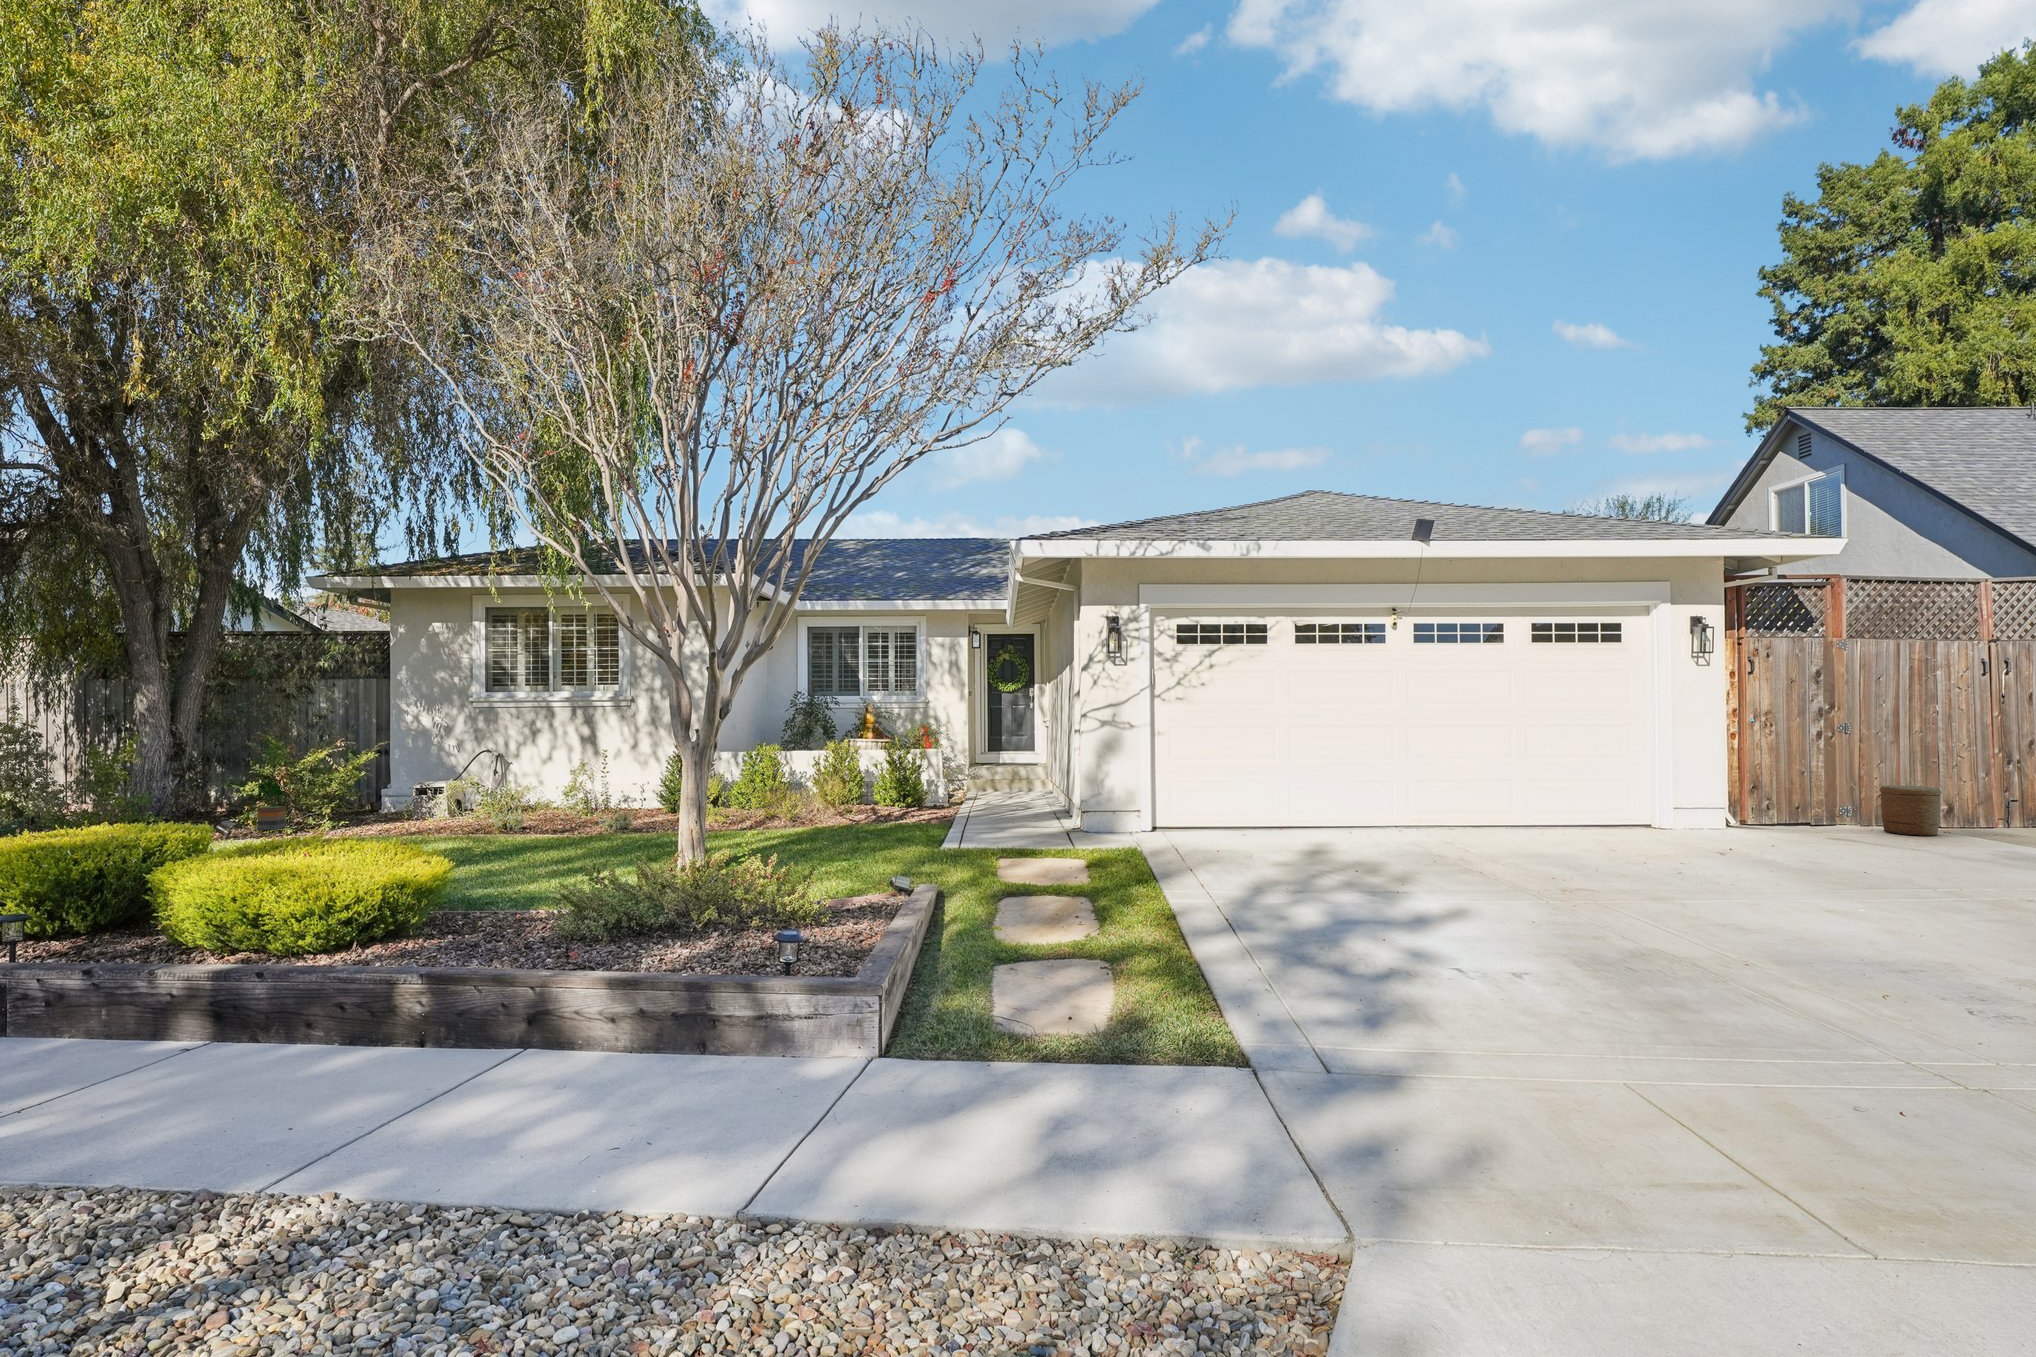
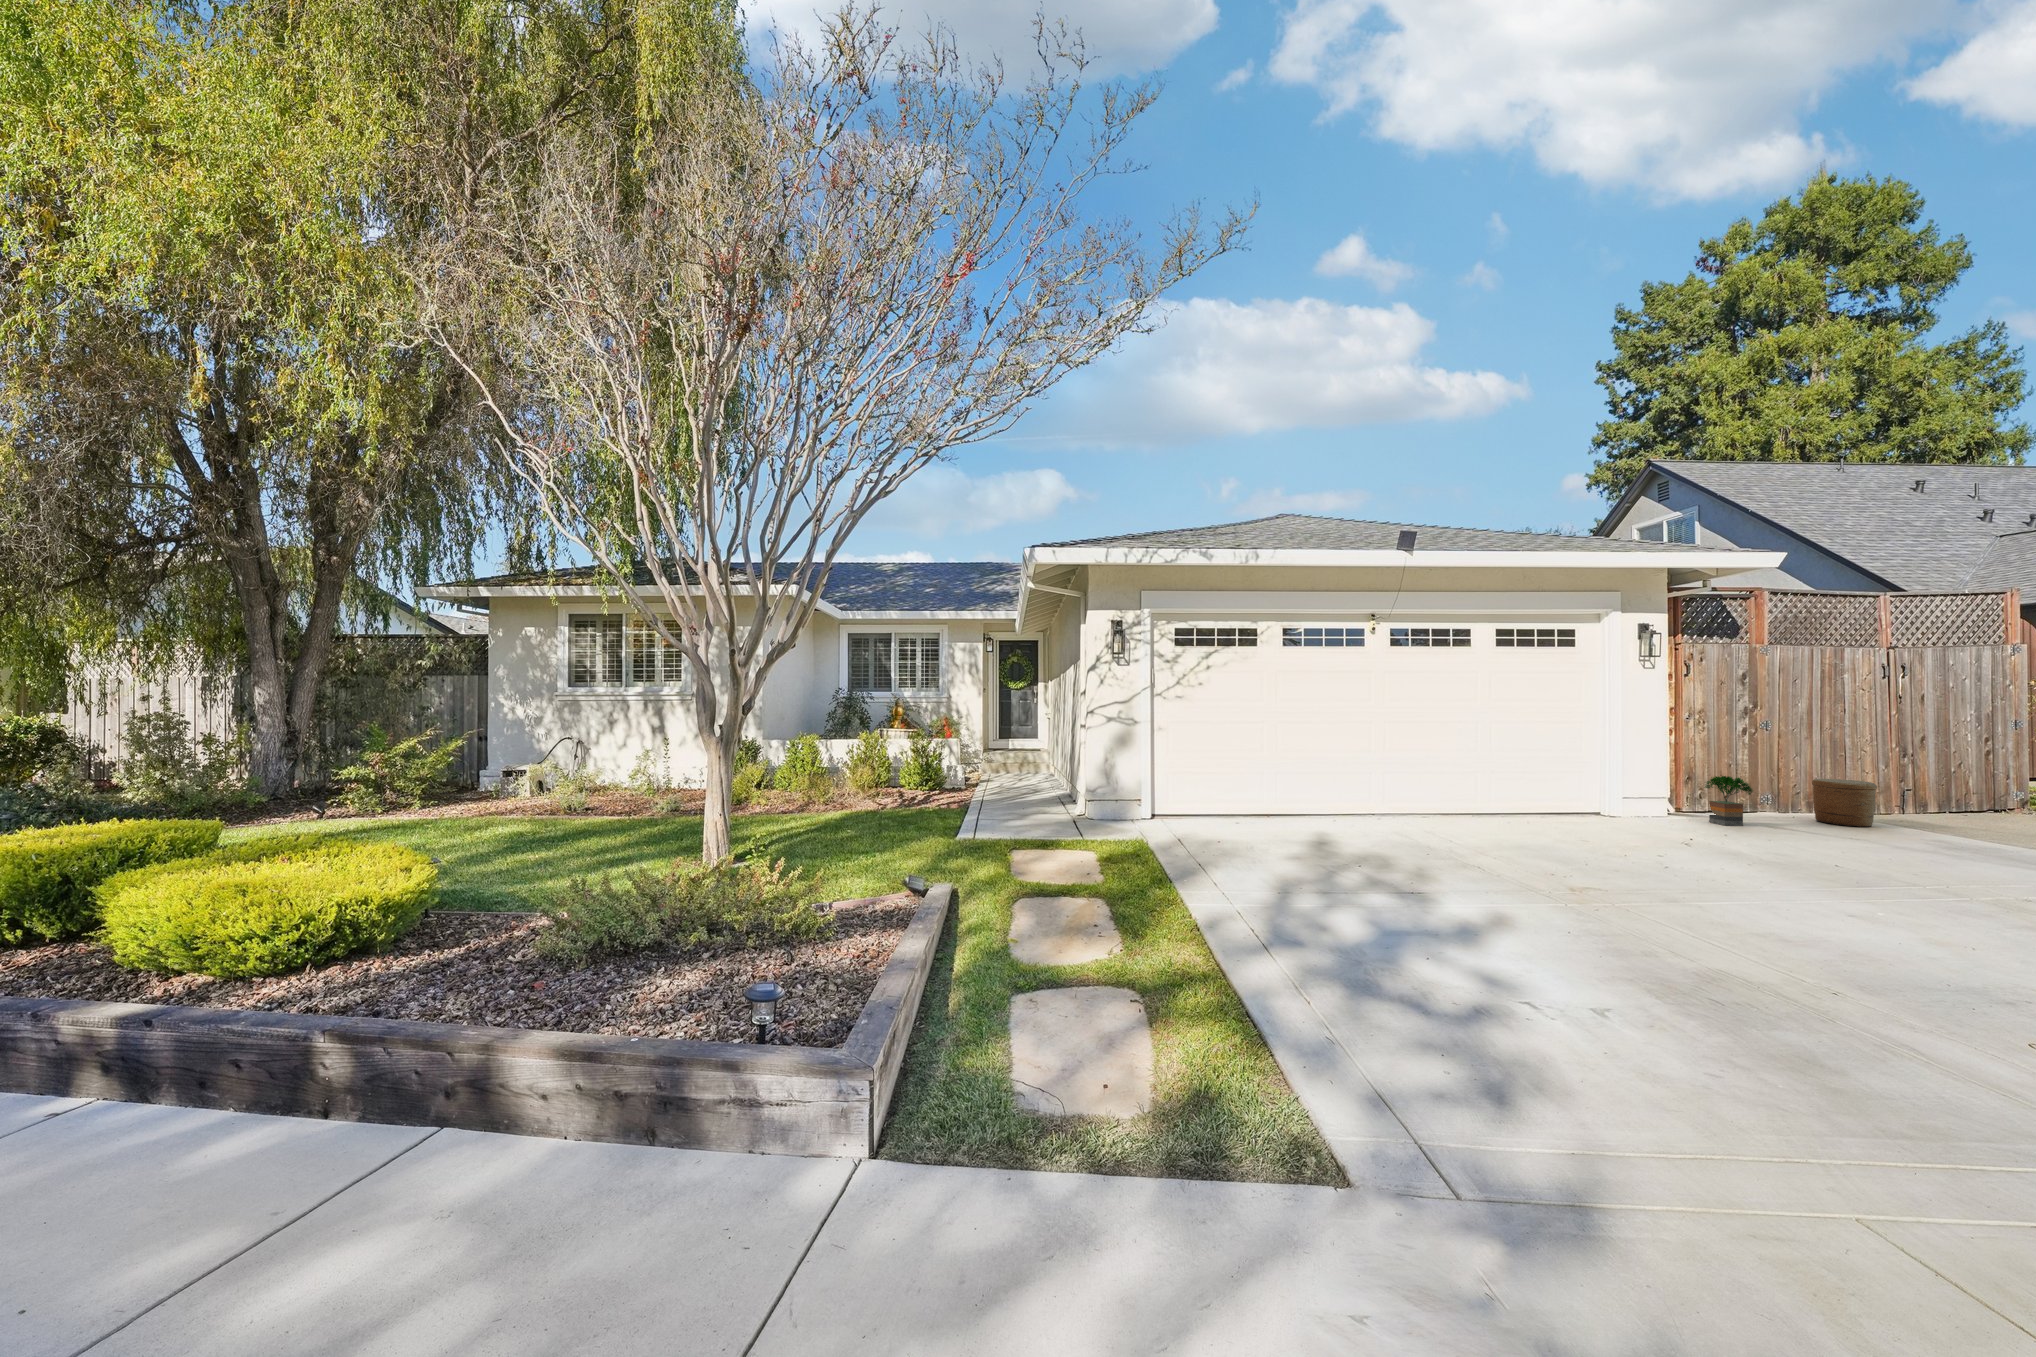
potted tree: present [257,781,287,830] -> present [1705,776,1753,826]

